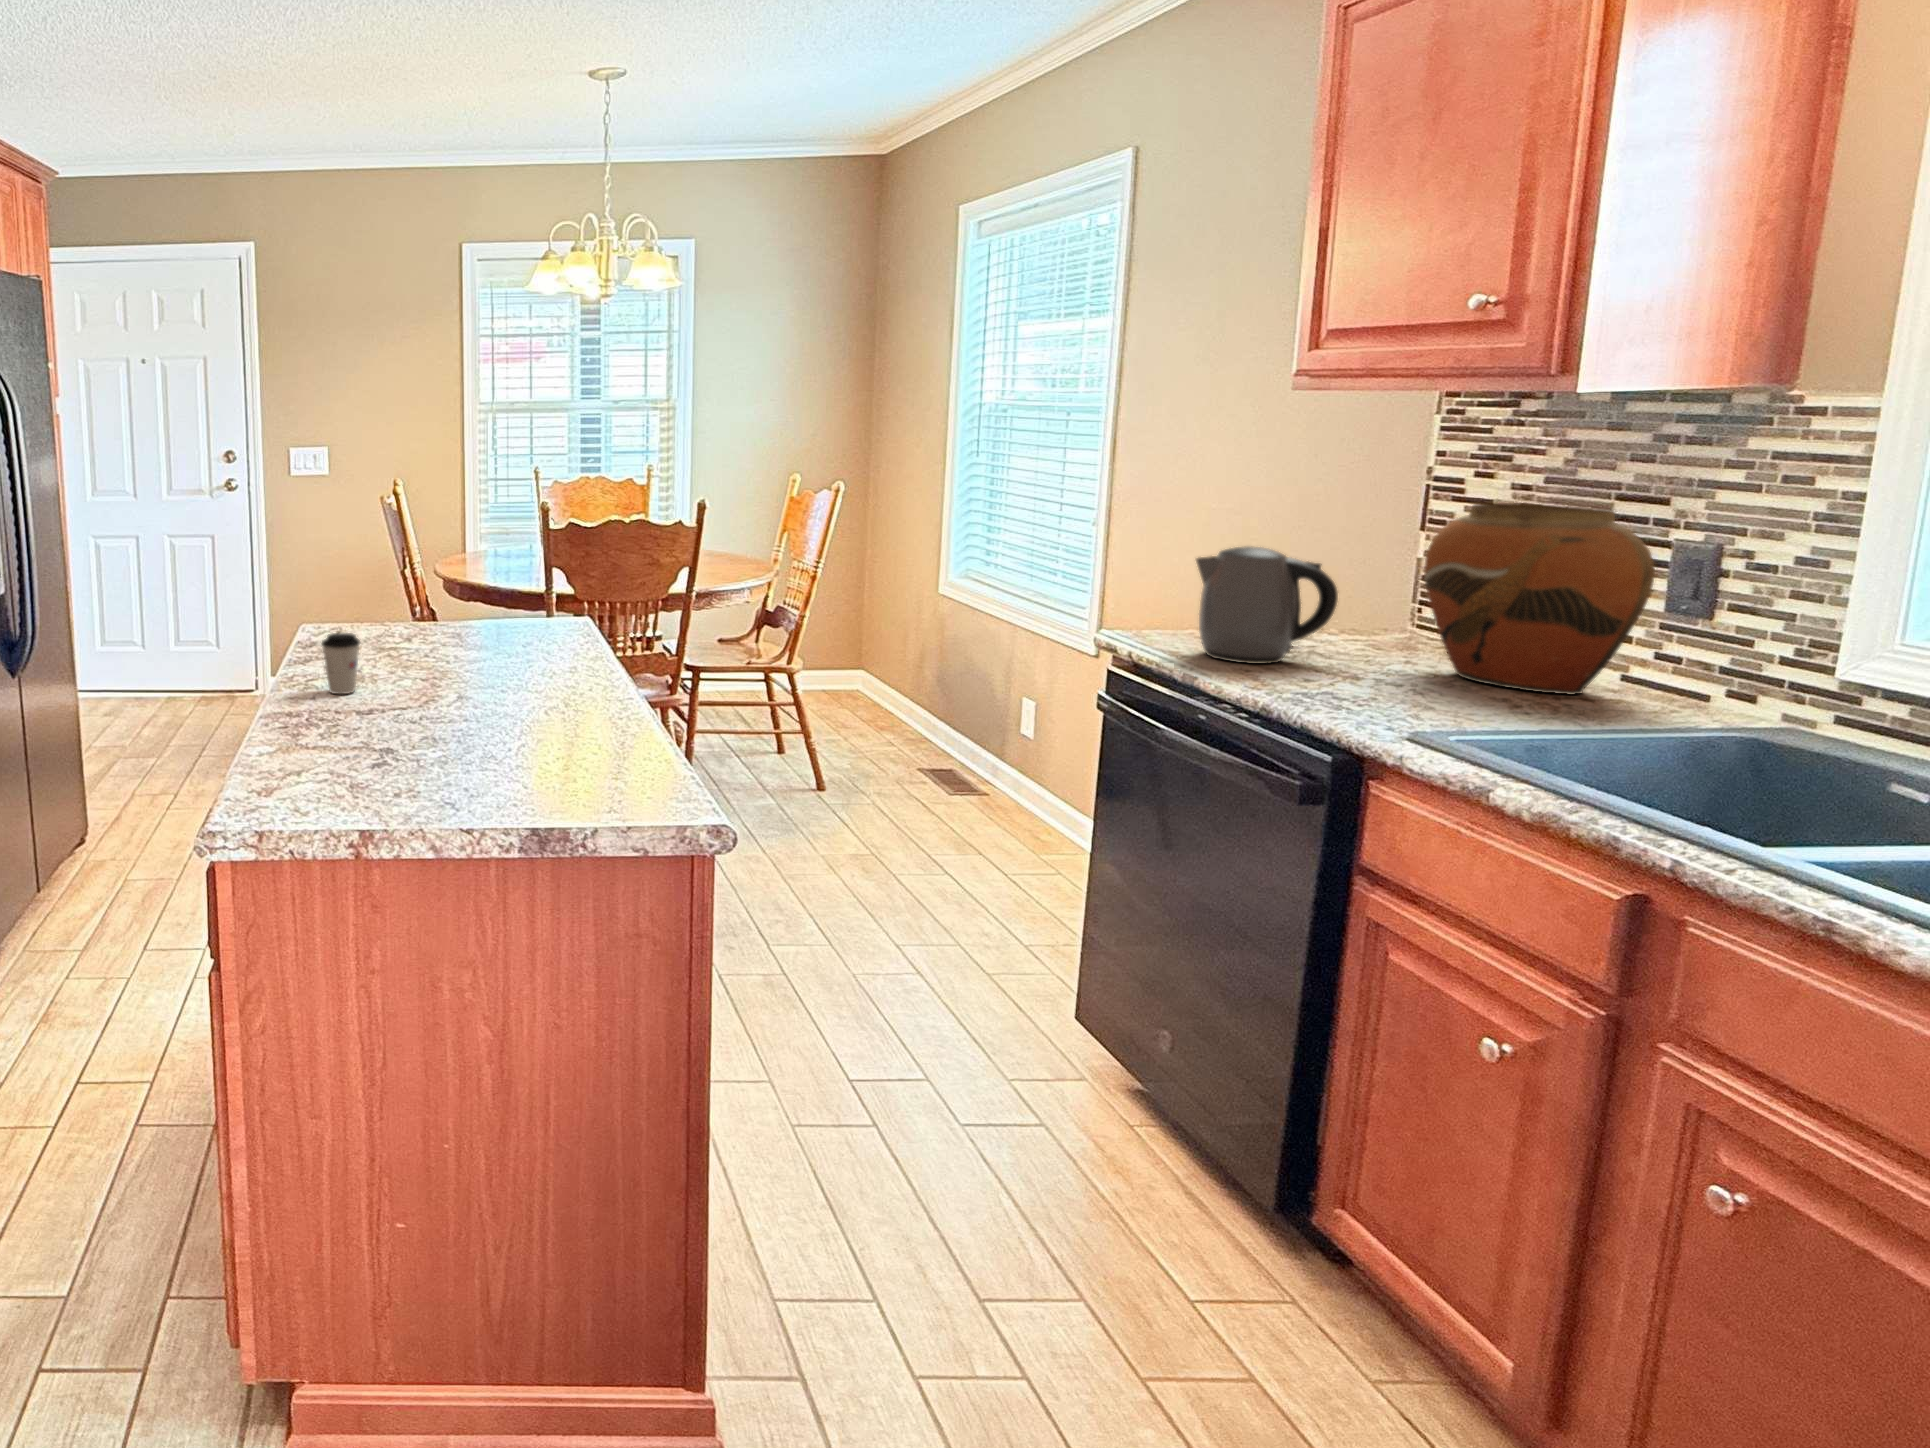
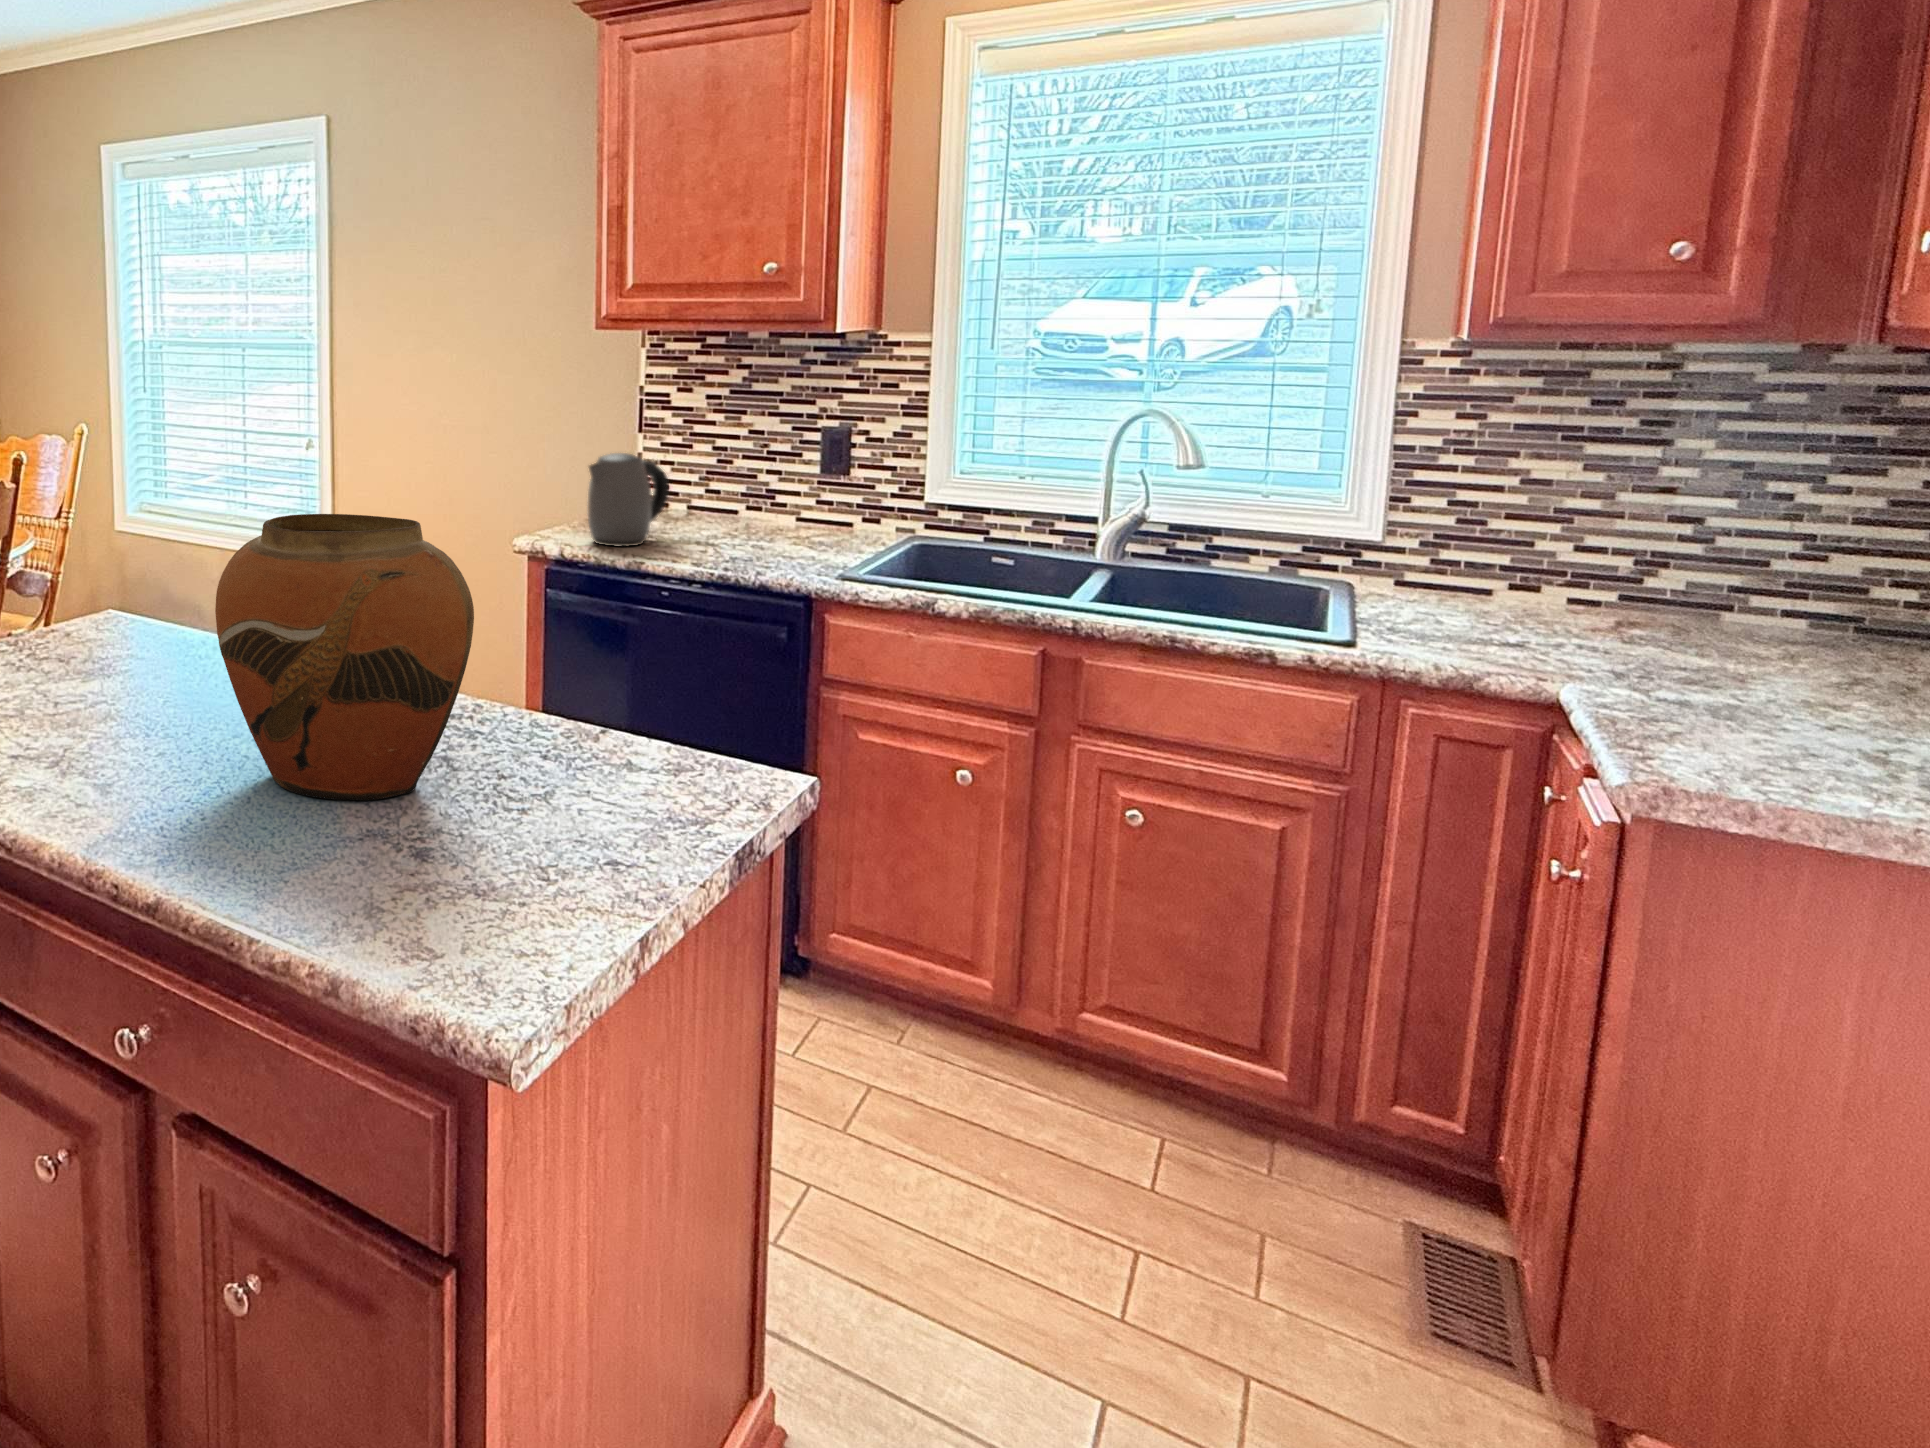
vase: present [1424,503,1655,695] -> present [215,514,474,800]
coffee cup: present [322,633,360,694] -> none [66,694,130,795]

